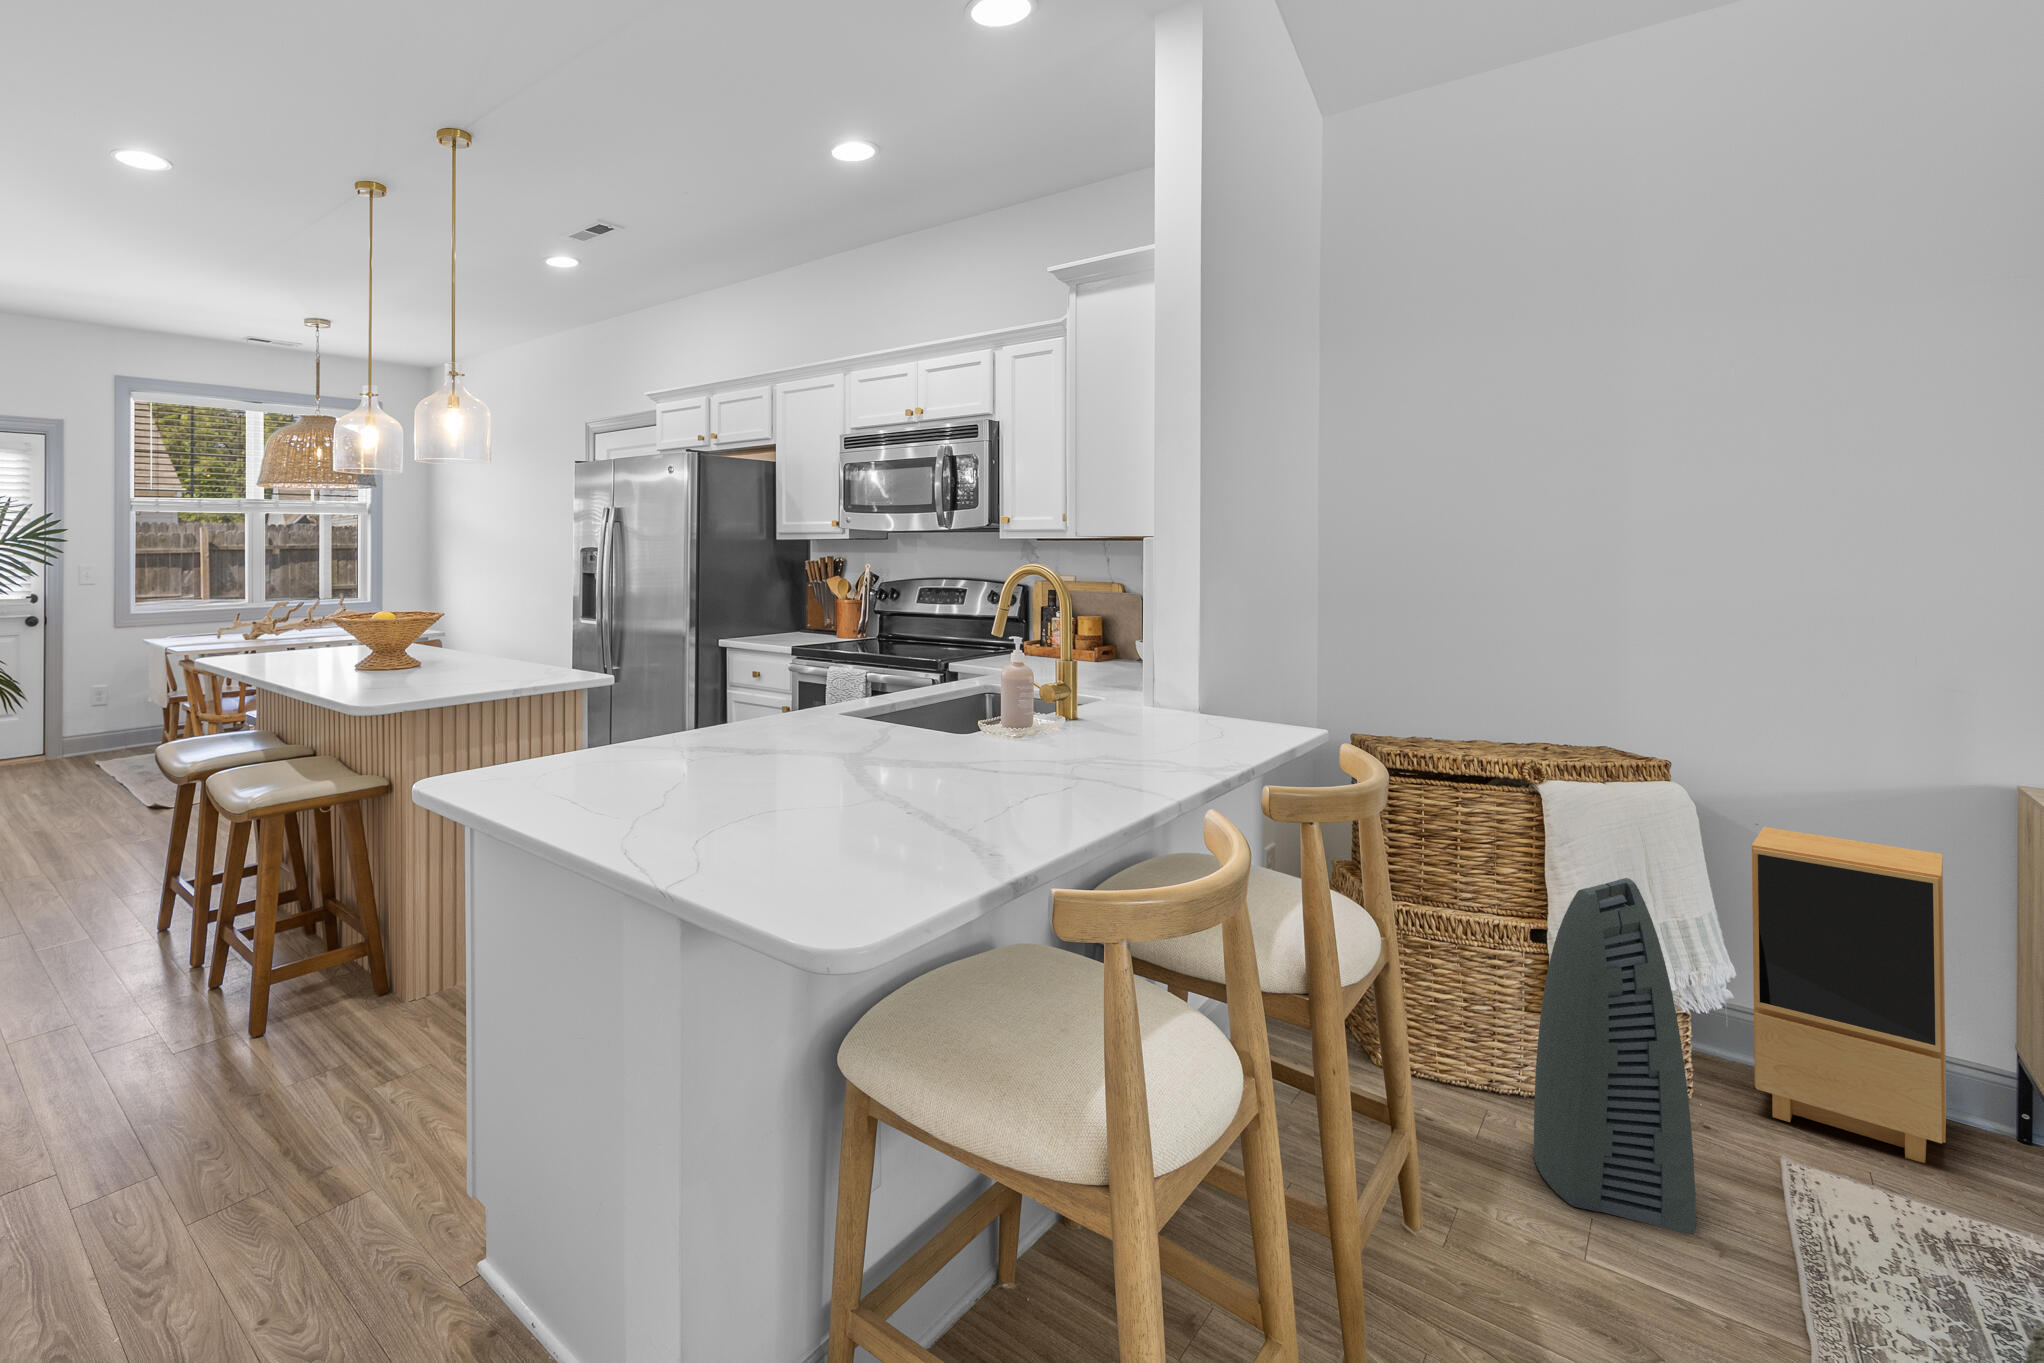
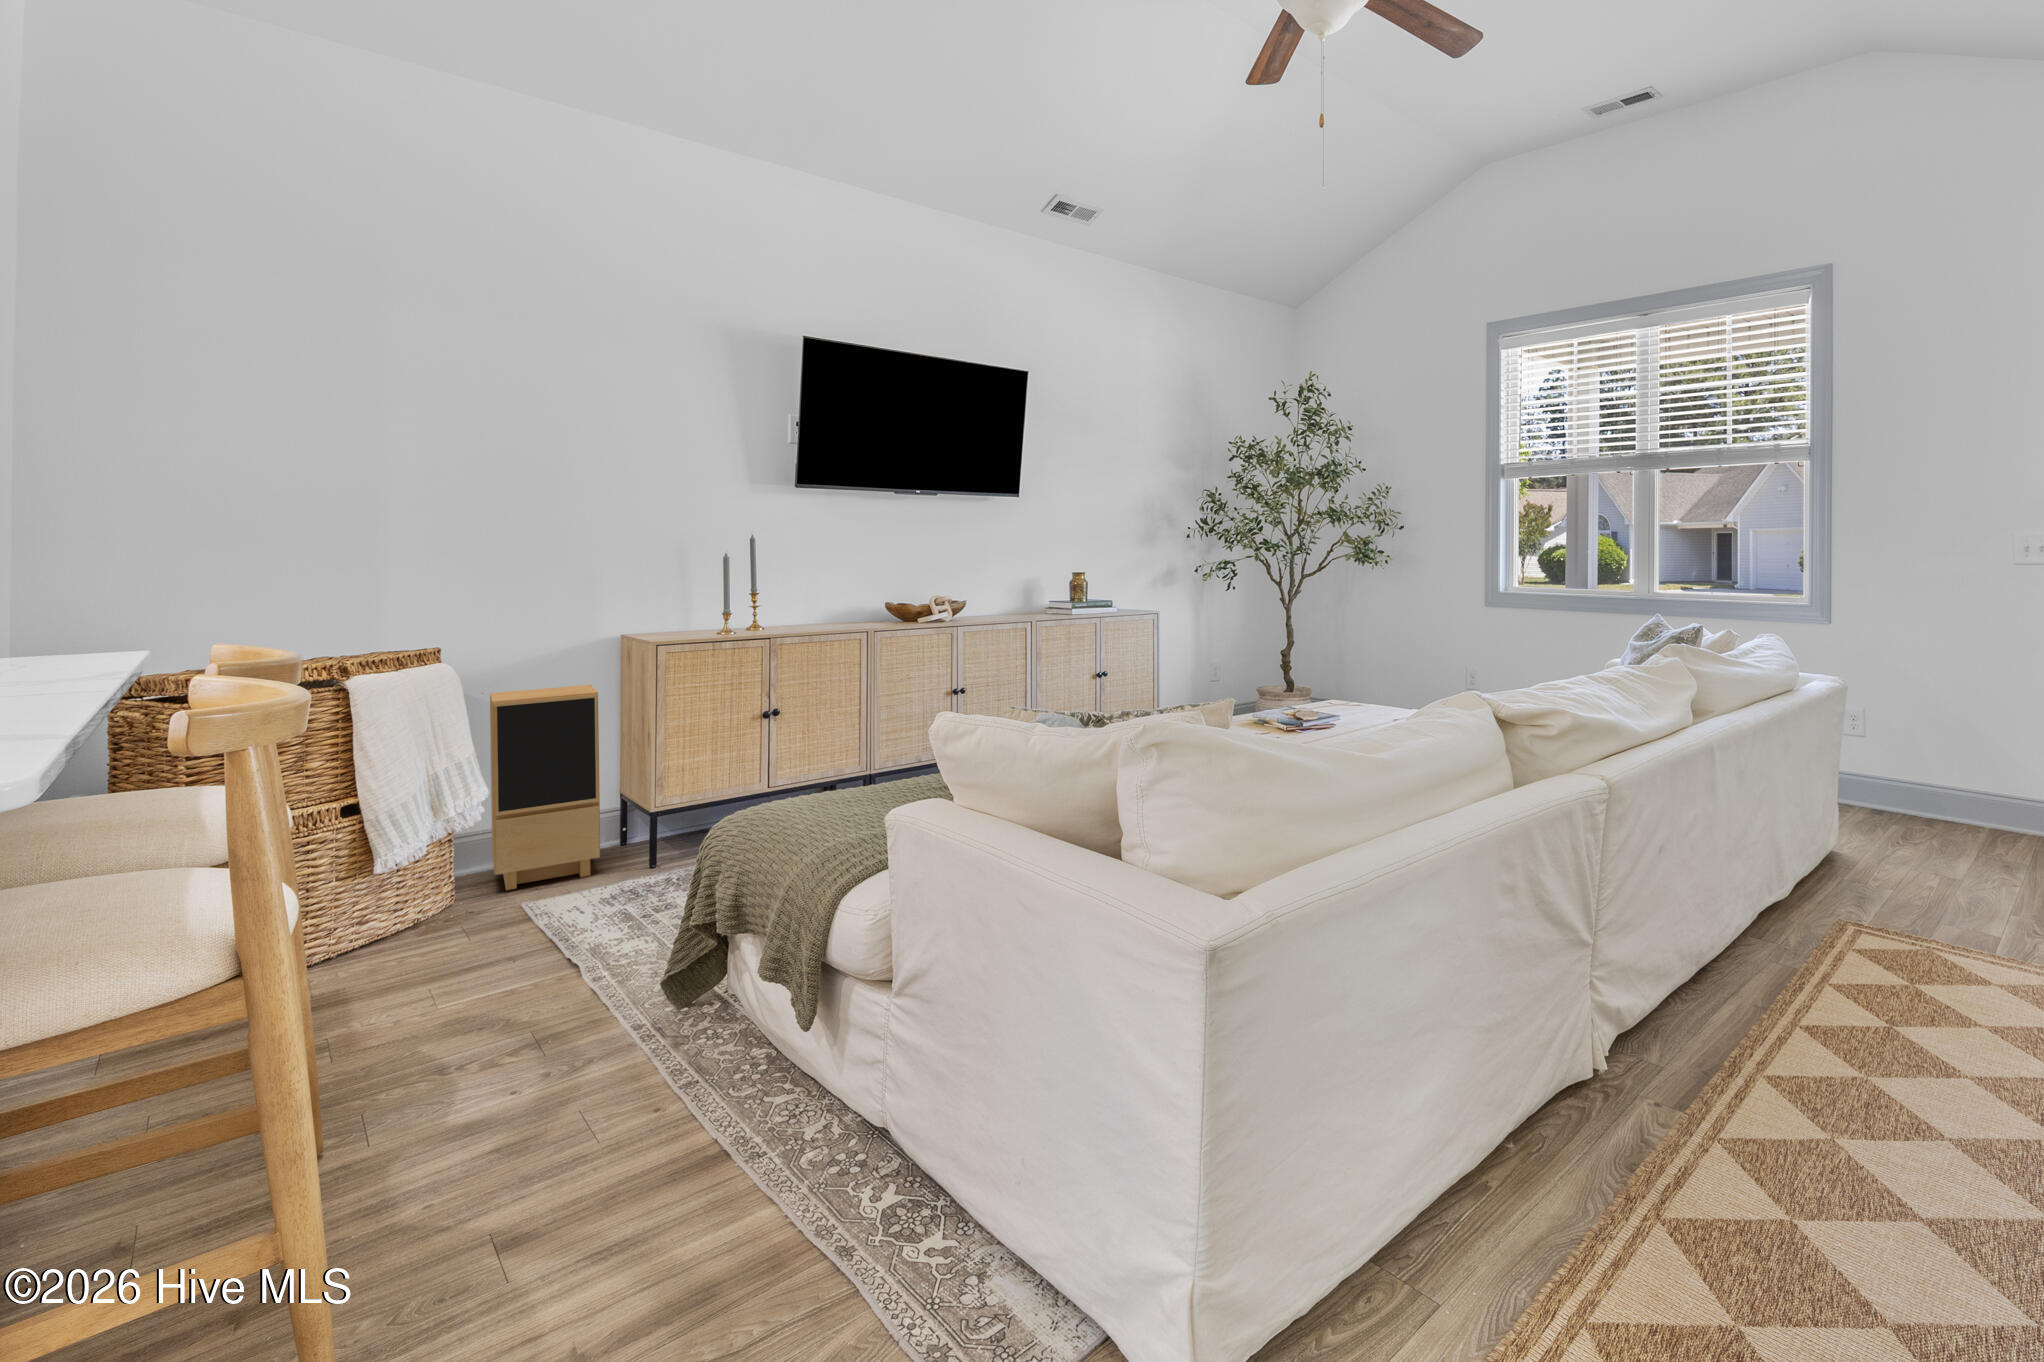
air purifier: present [1534,878,1696,1235] -> none [364,732,493,986]

